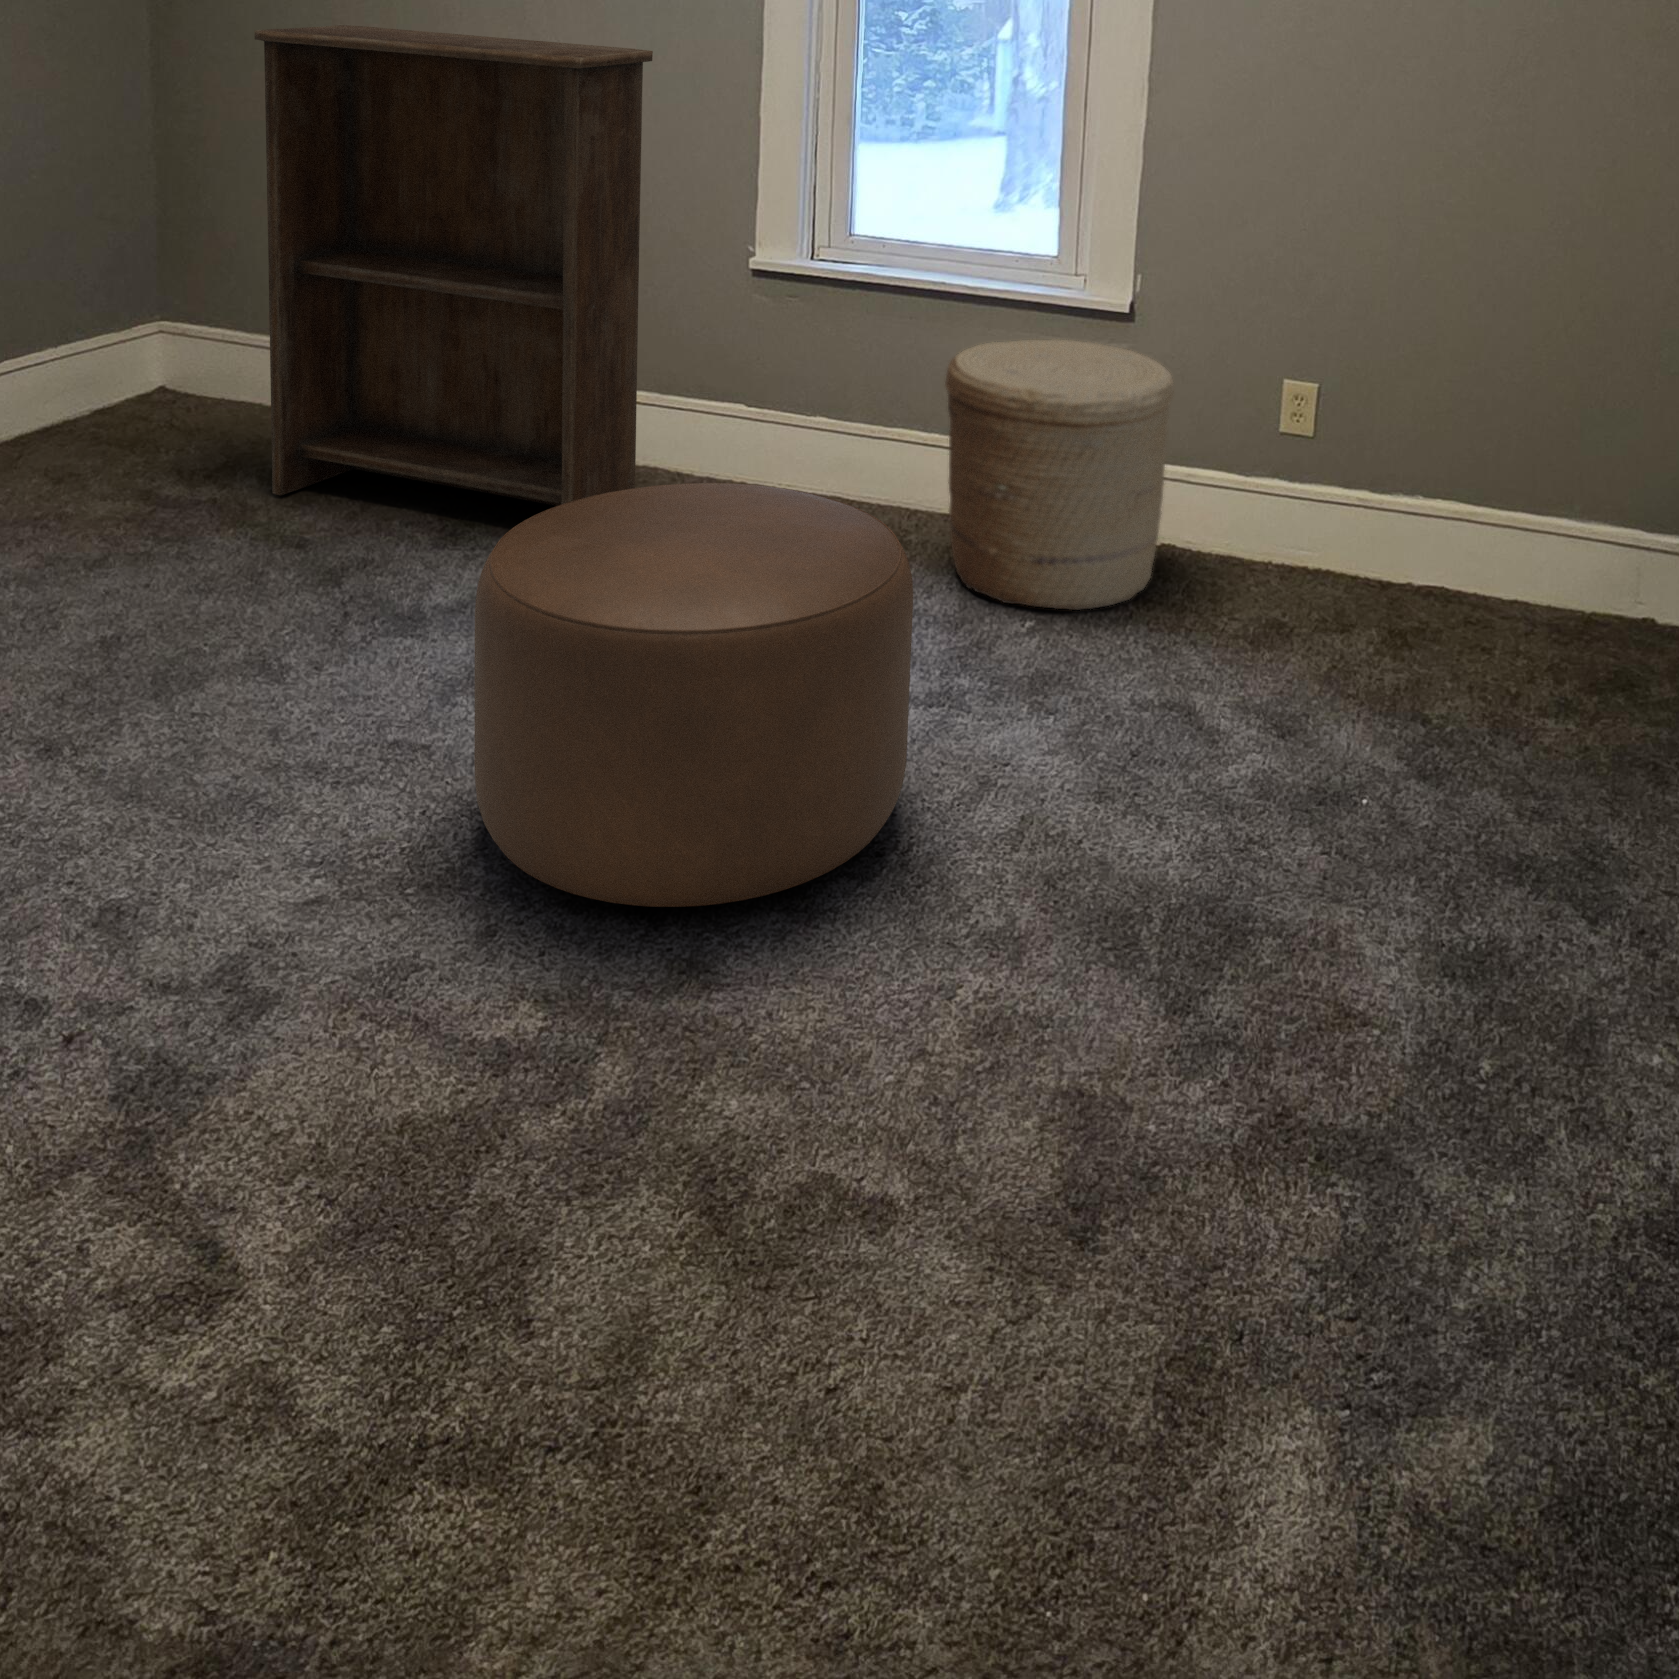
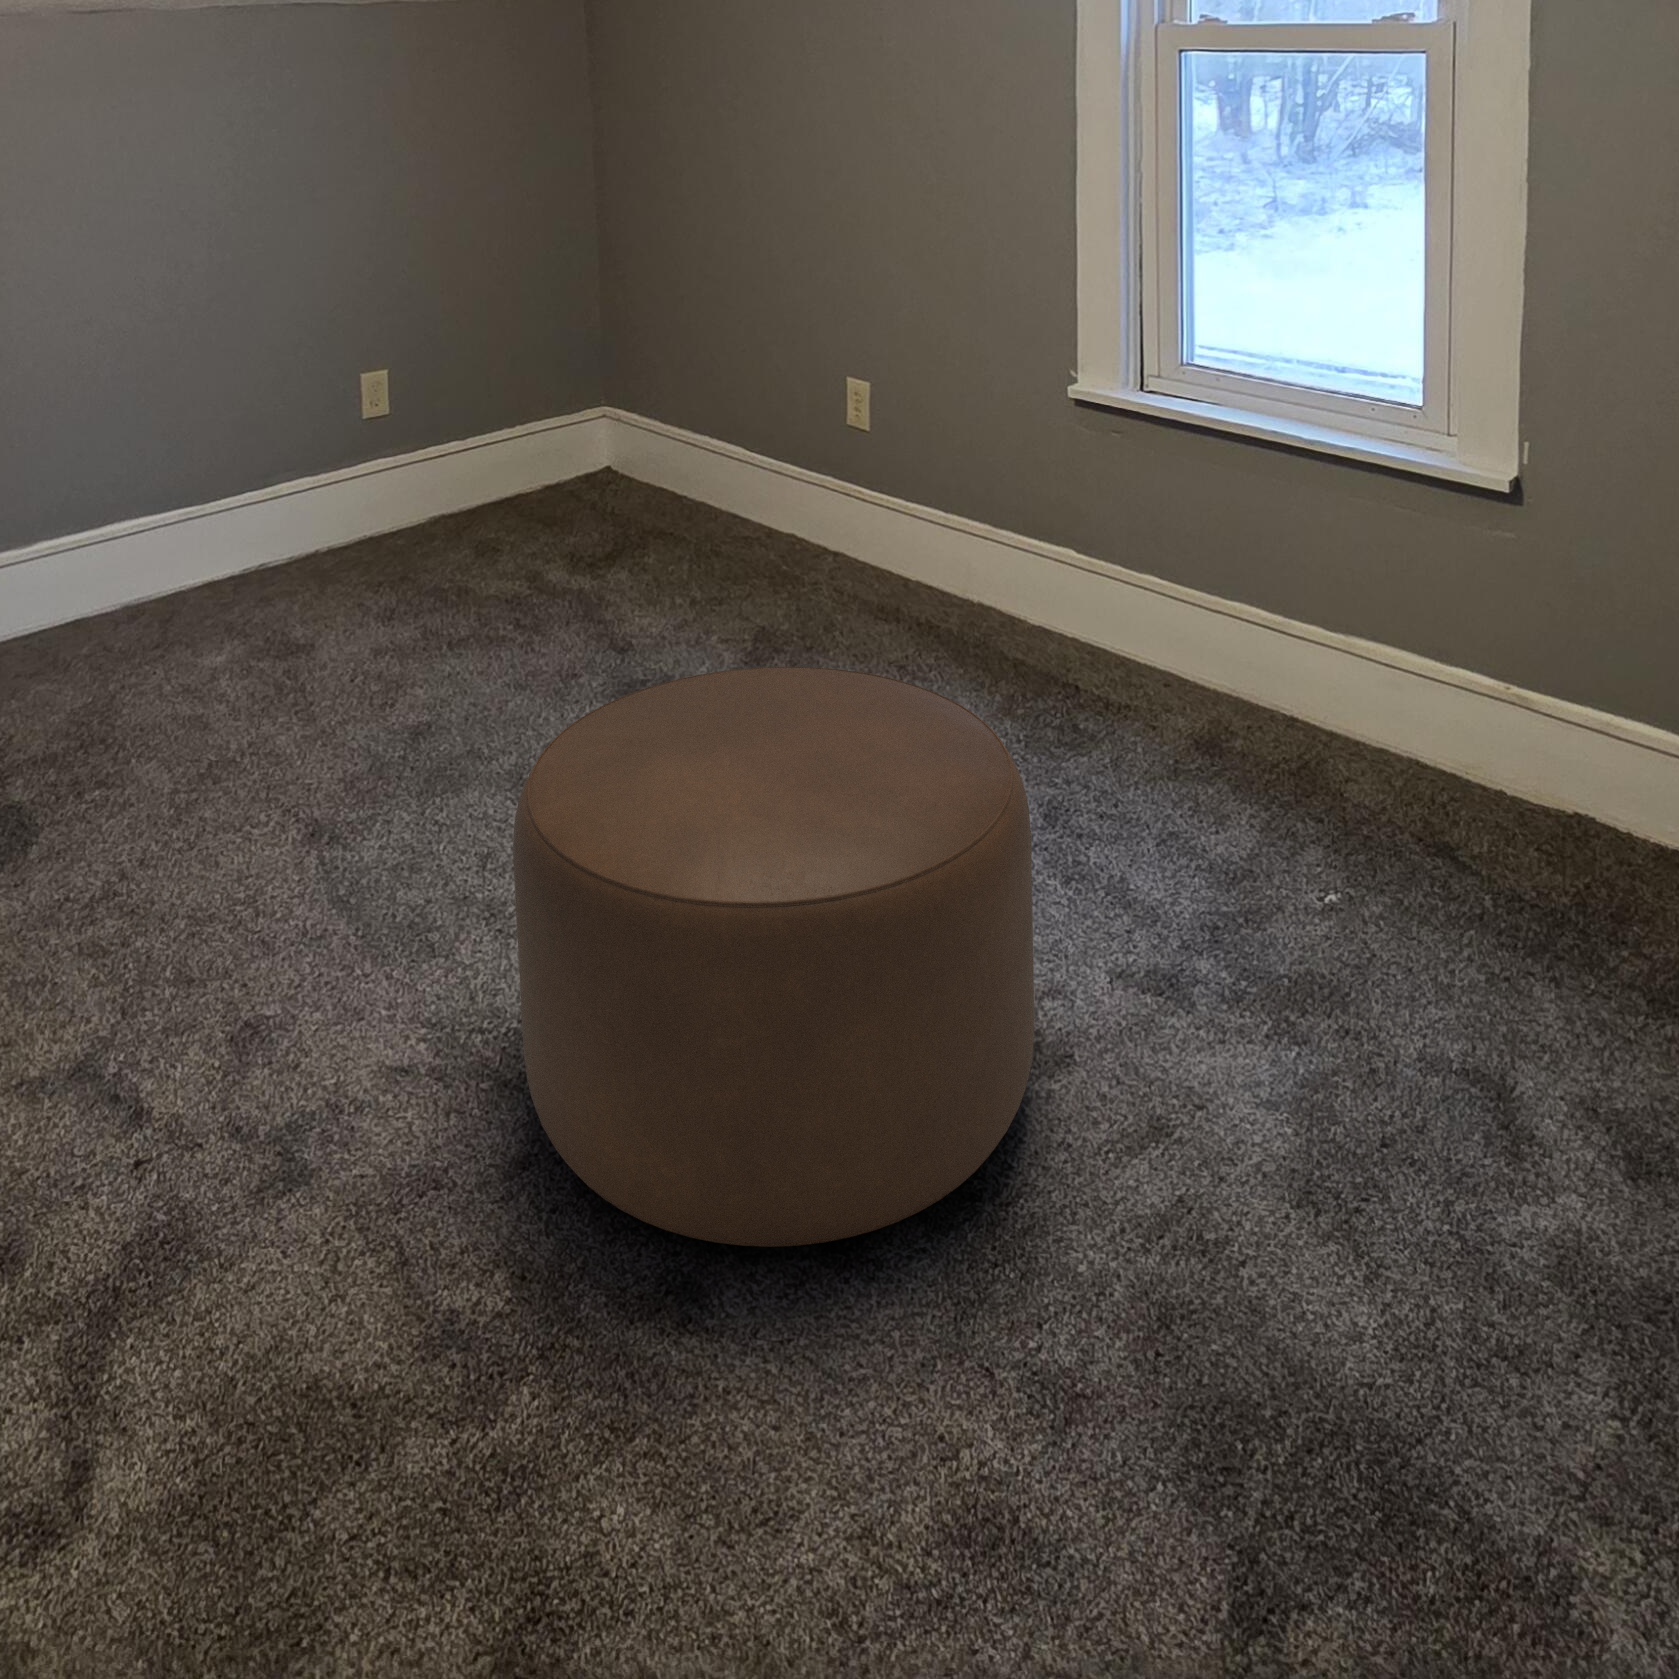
bookshelf: present [255,25,653,506] -> none [596,138,935,694]
woven basket: present [945,339,1174,610] -> none [1237,504,1555,880]

